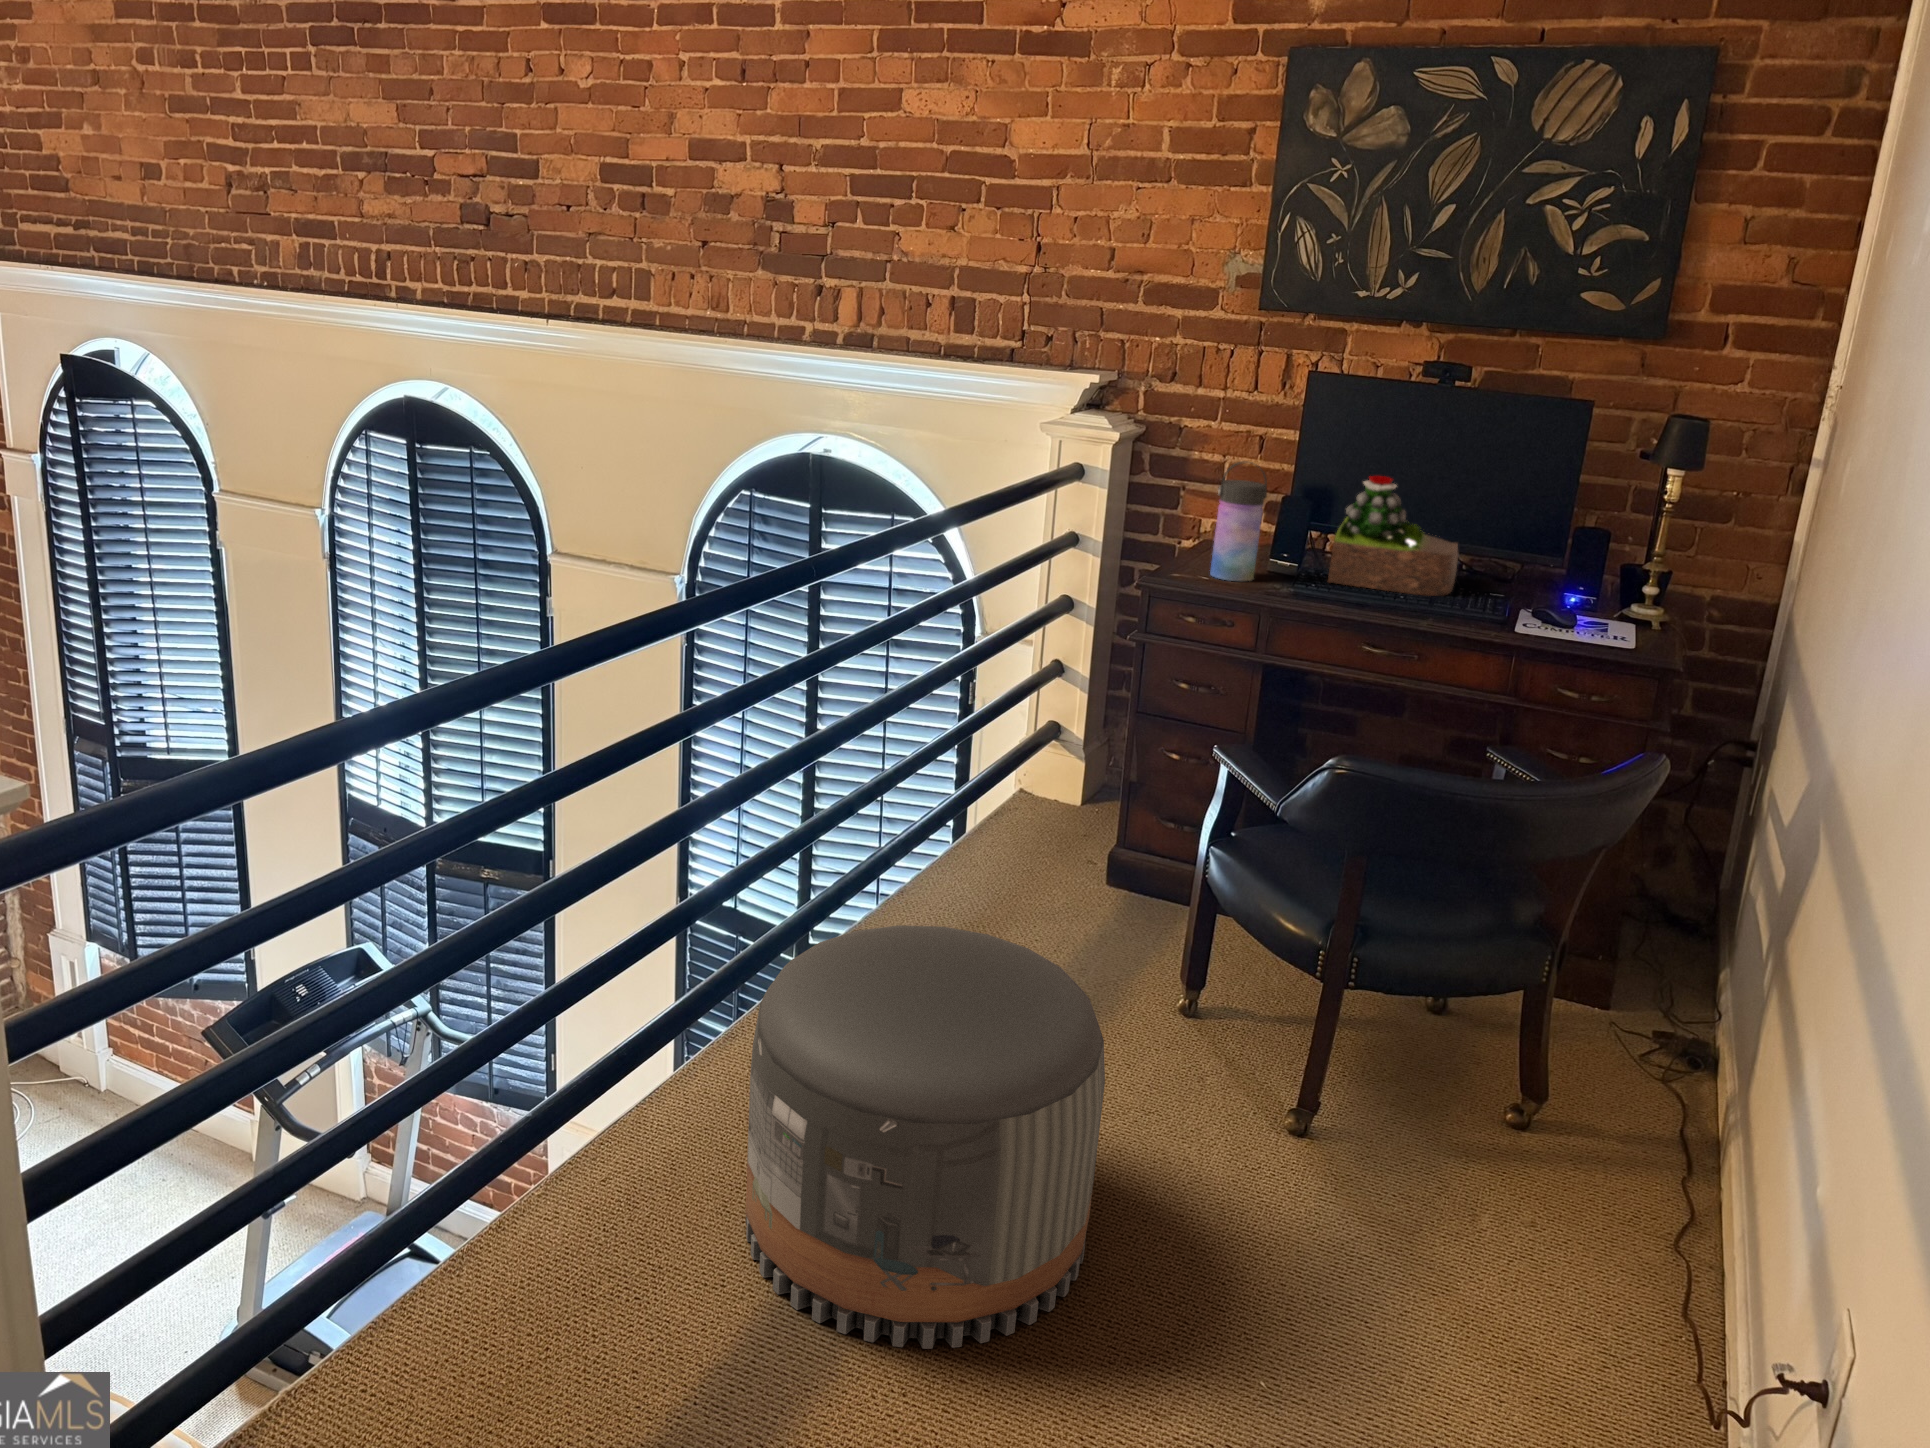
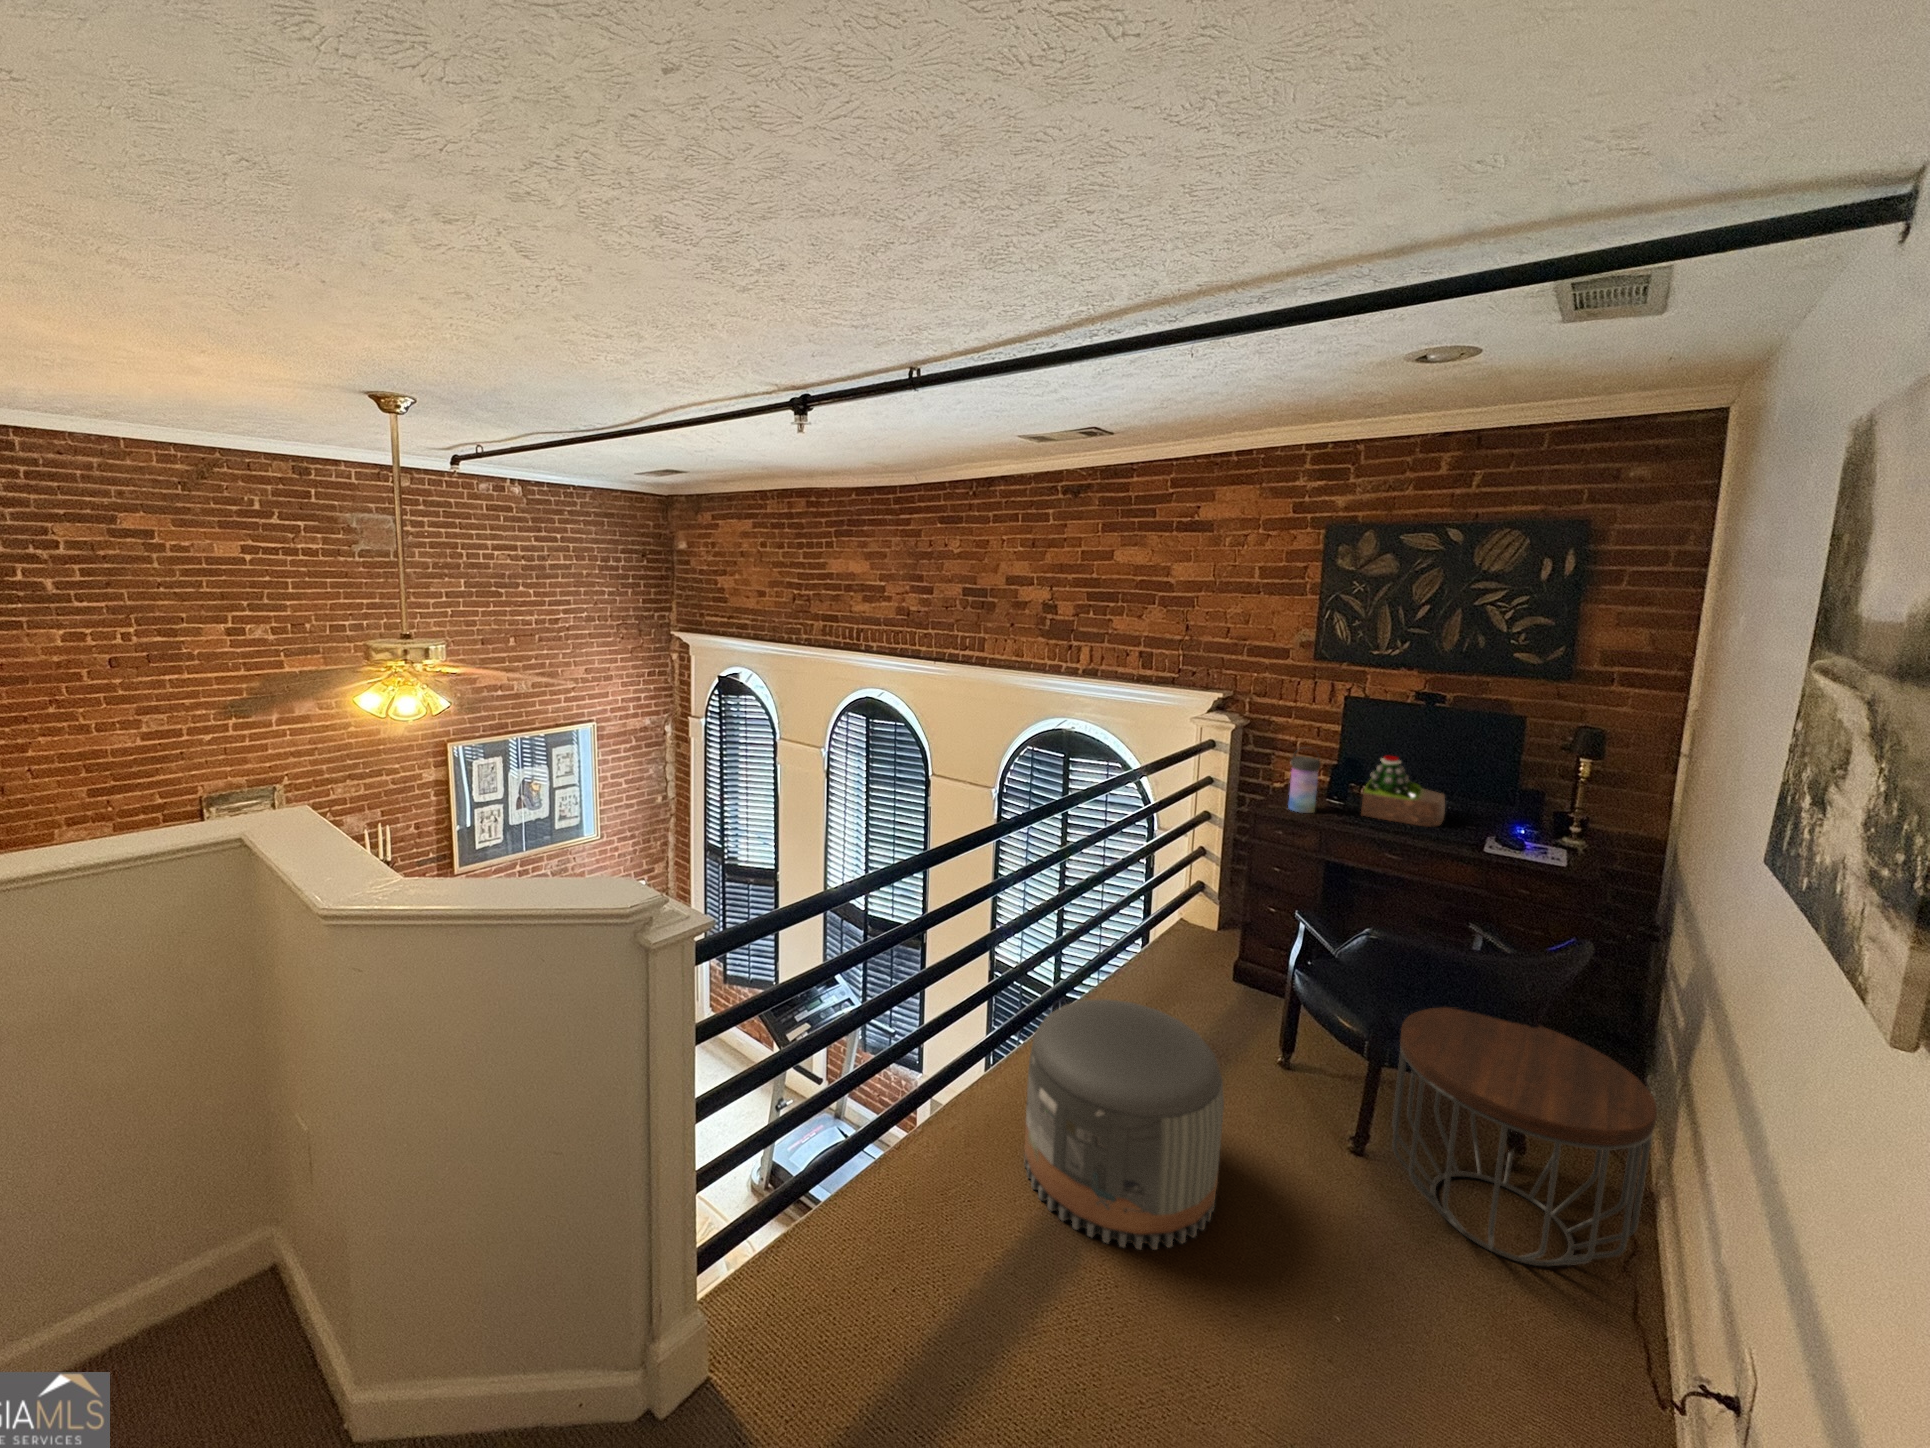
side table: none [1365,883,1758,1262] -> present [1392,1007,1657,1266]

